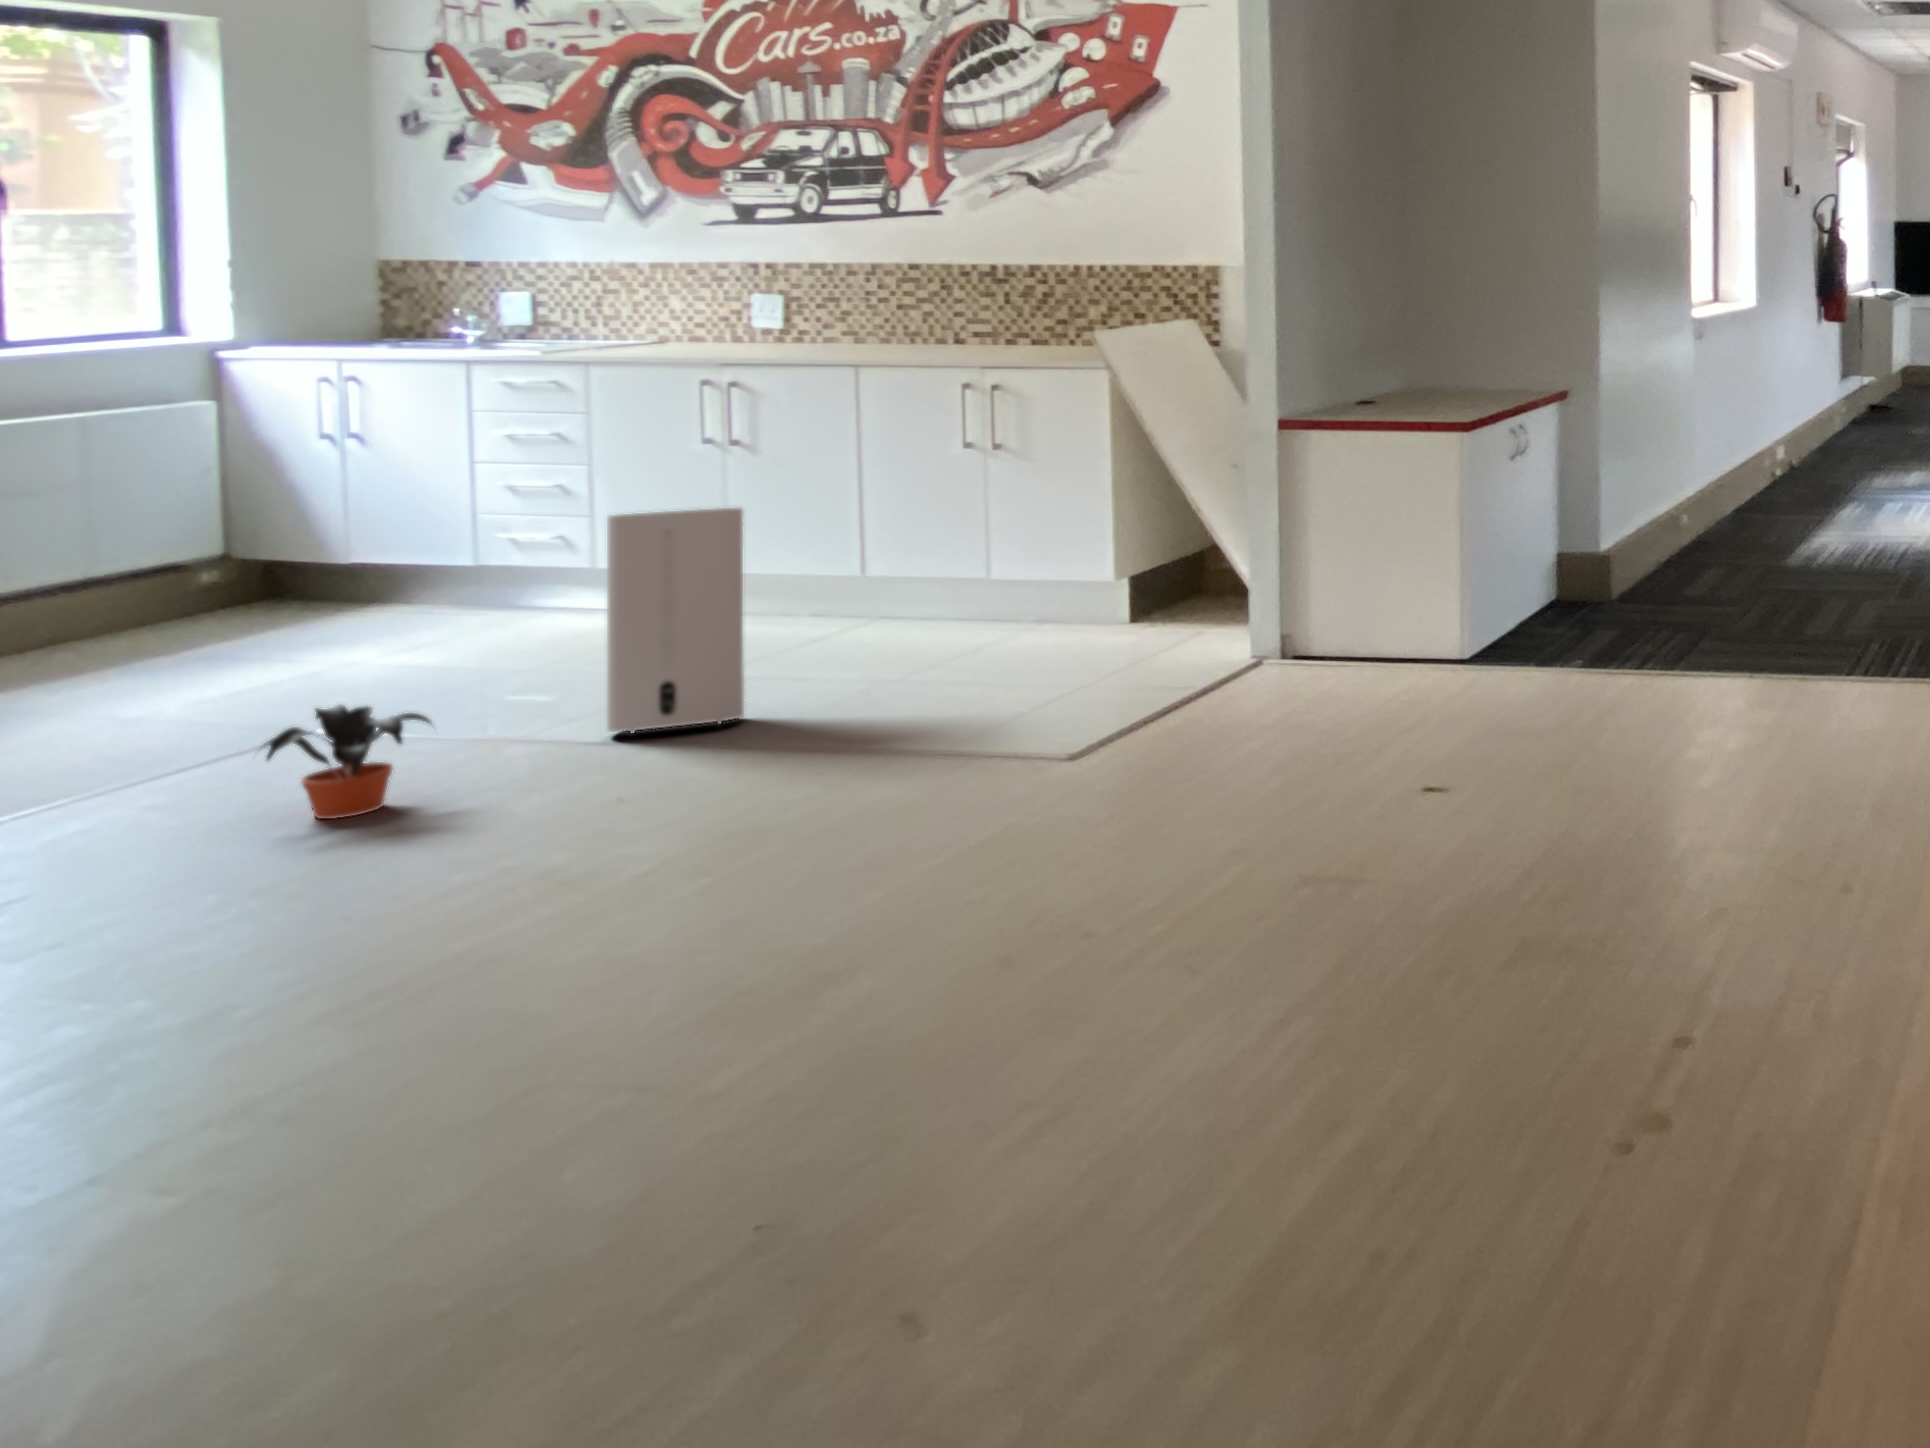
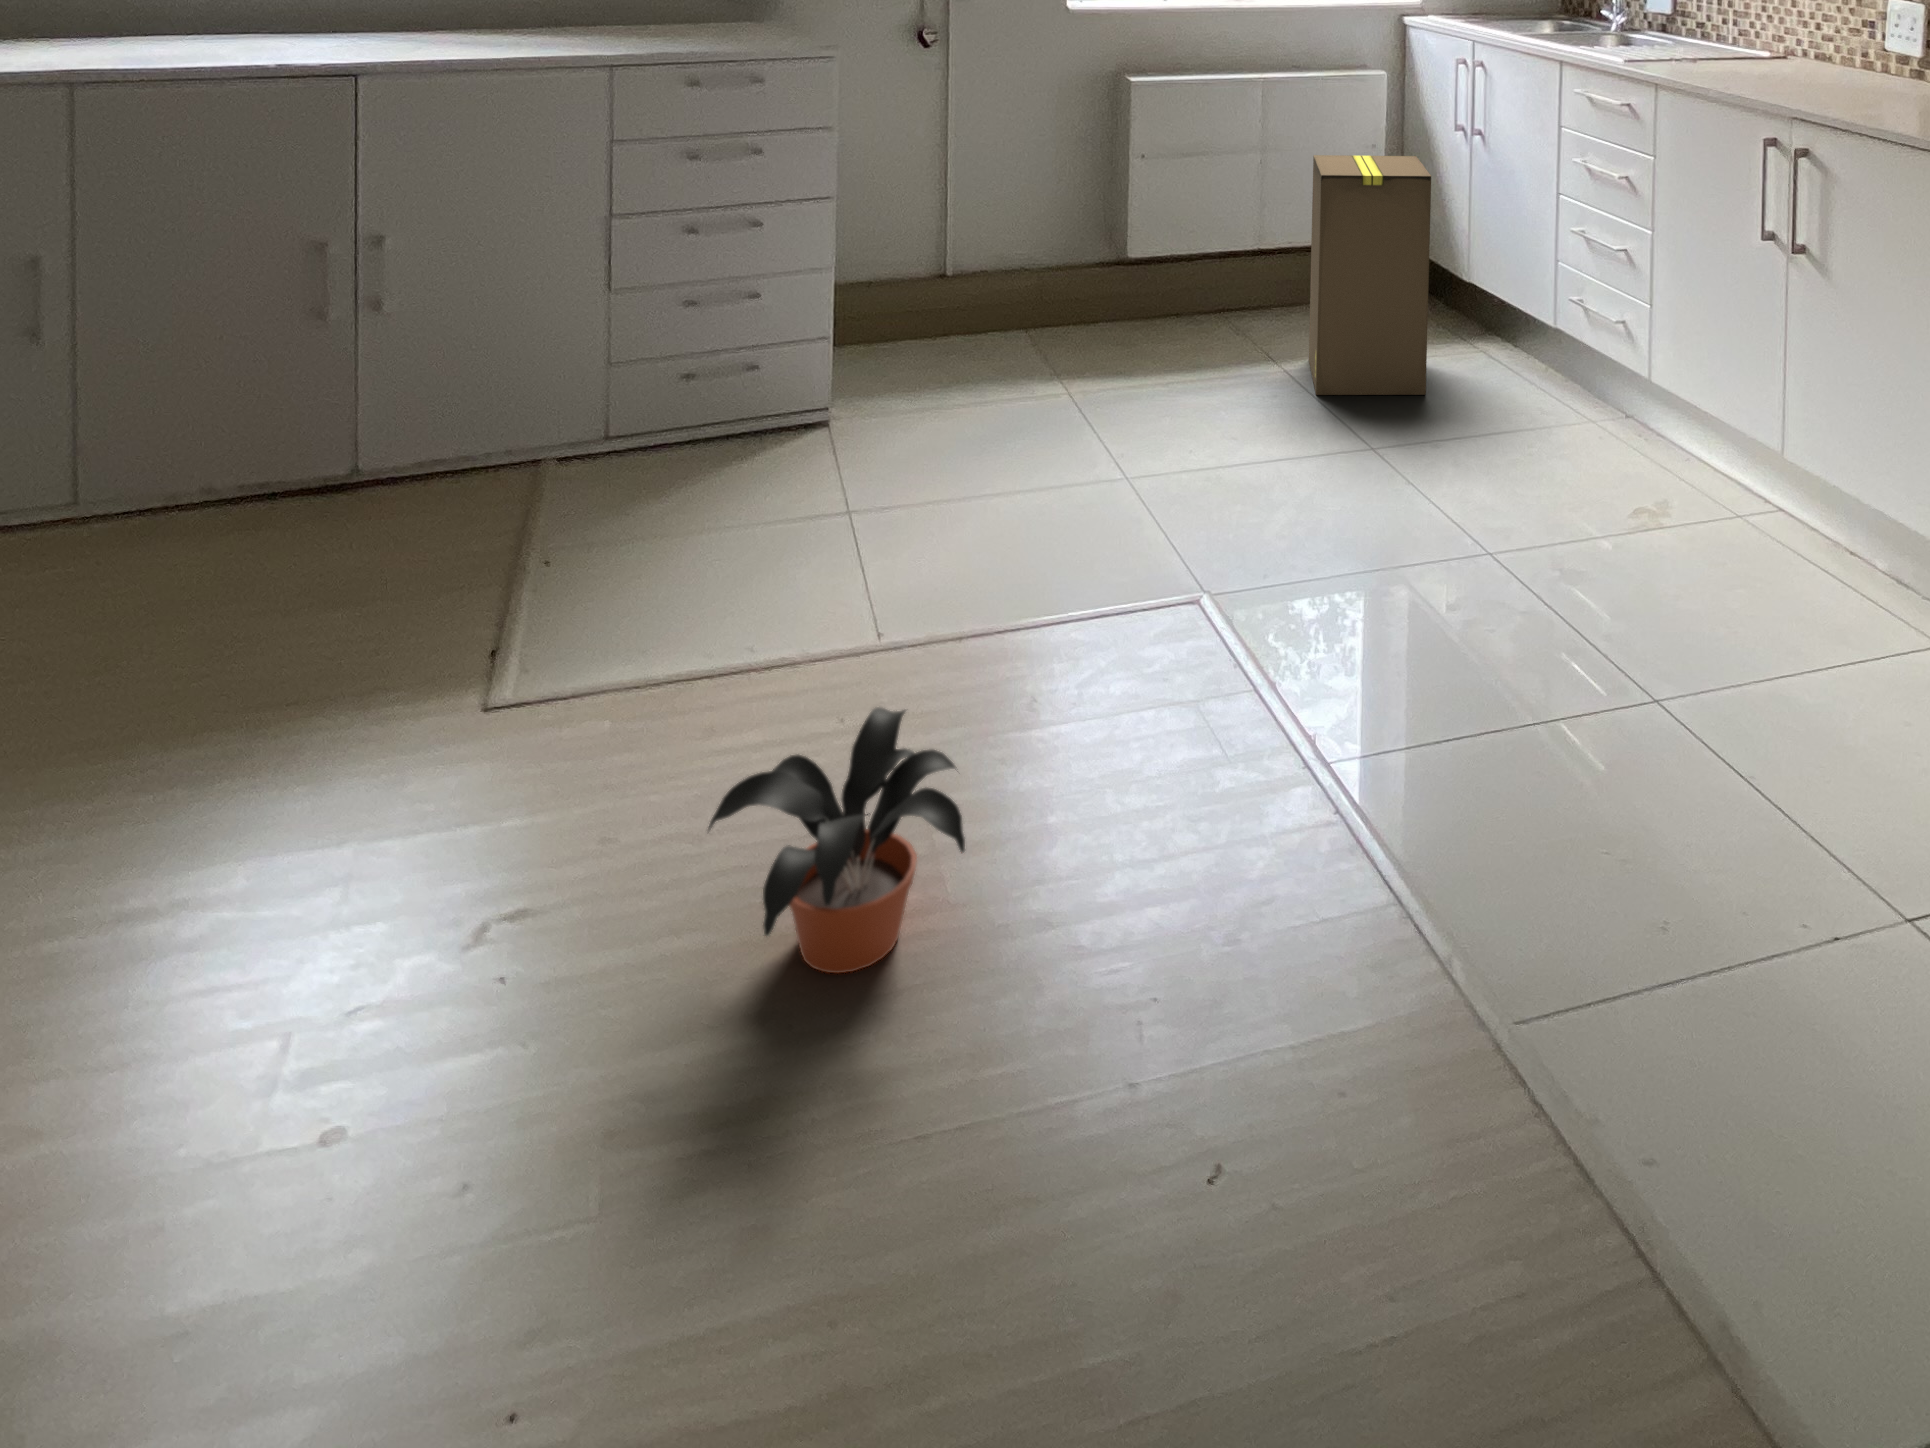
cardboard box: none [185,465,360,668] -> present [1309,155,1431,395]
air purifier: present [607,508,744,733] -> none [1321,434,1584,974]

